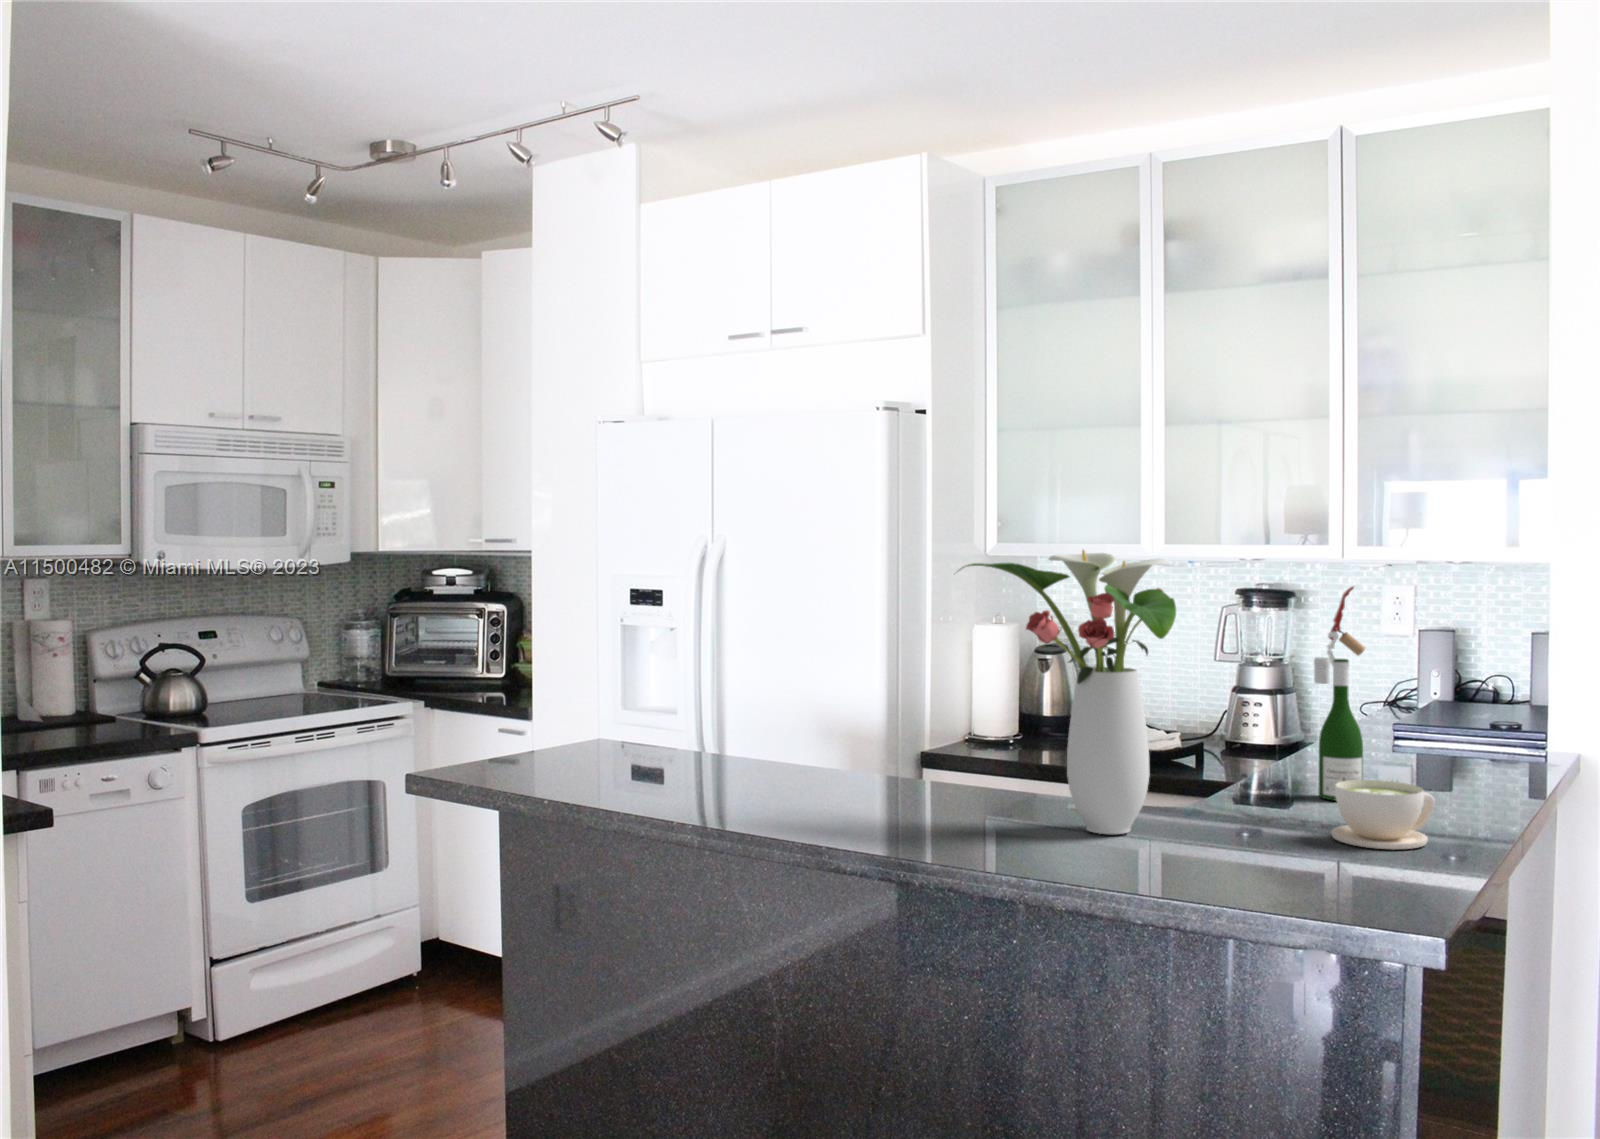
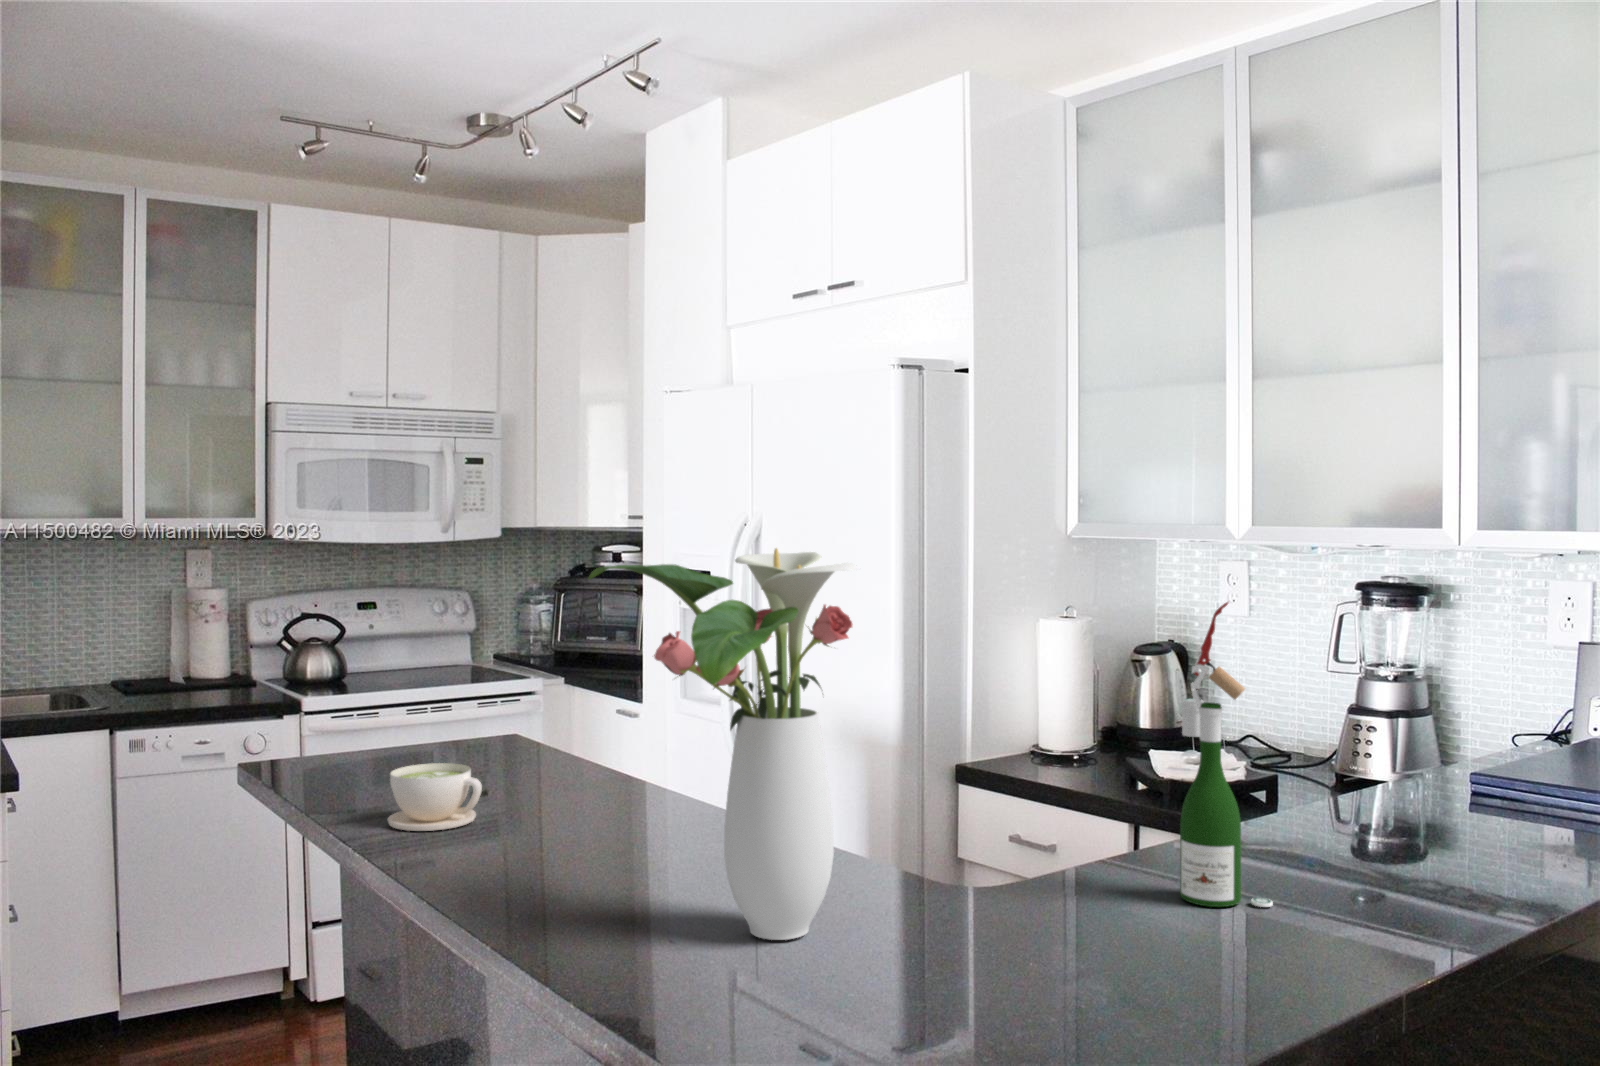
coffee cup: present [1331,780,1435,850] -> present [388,763,482,831]

